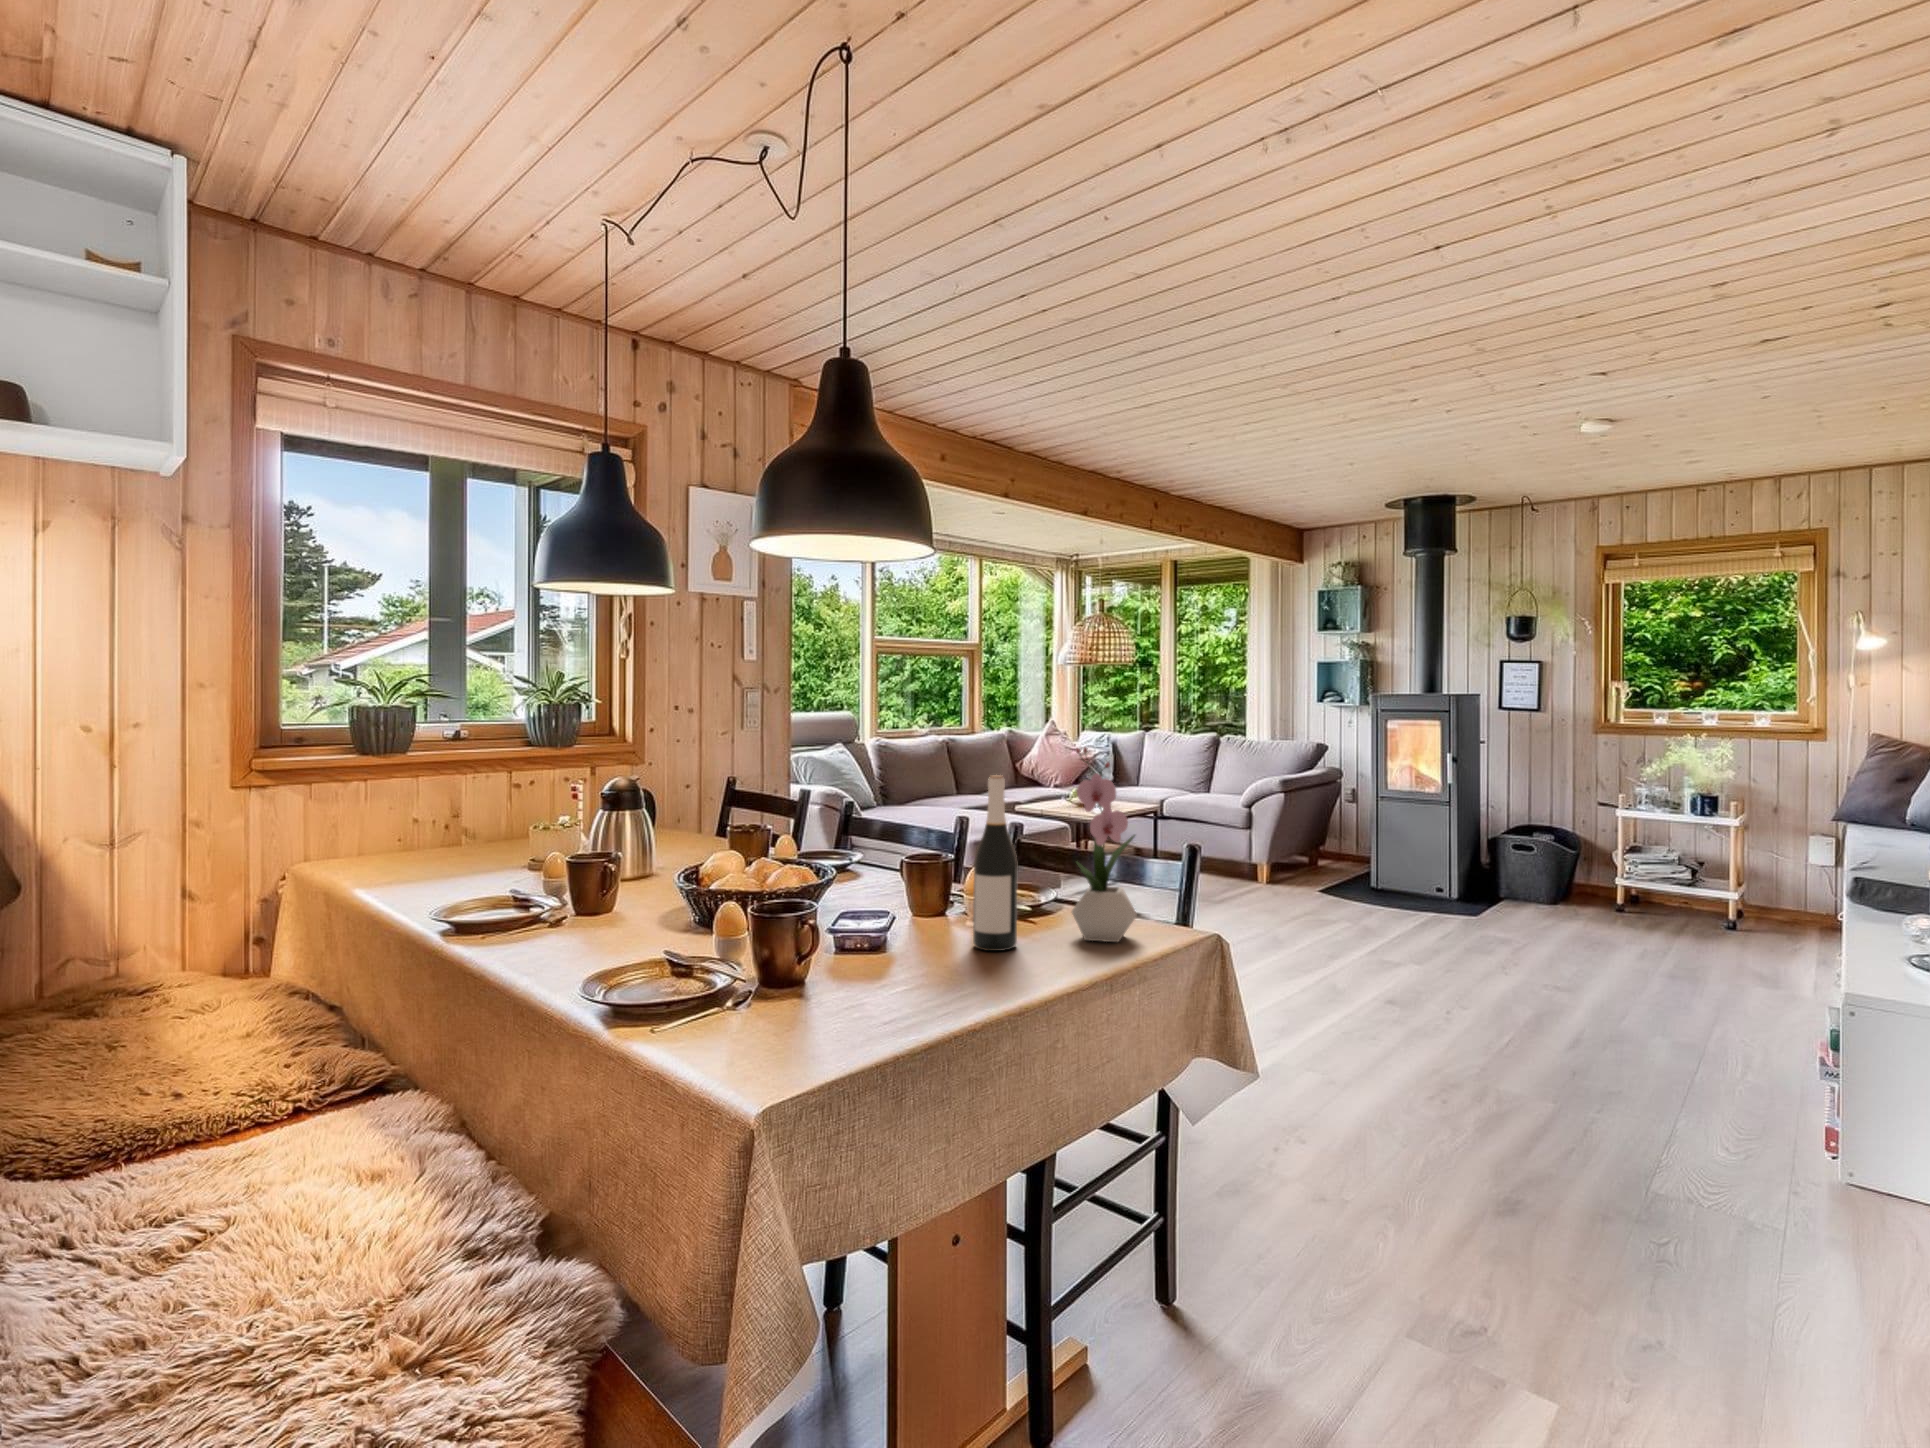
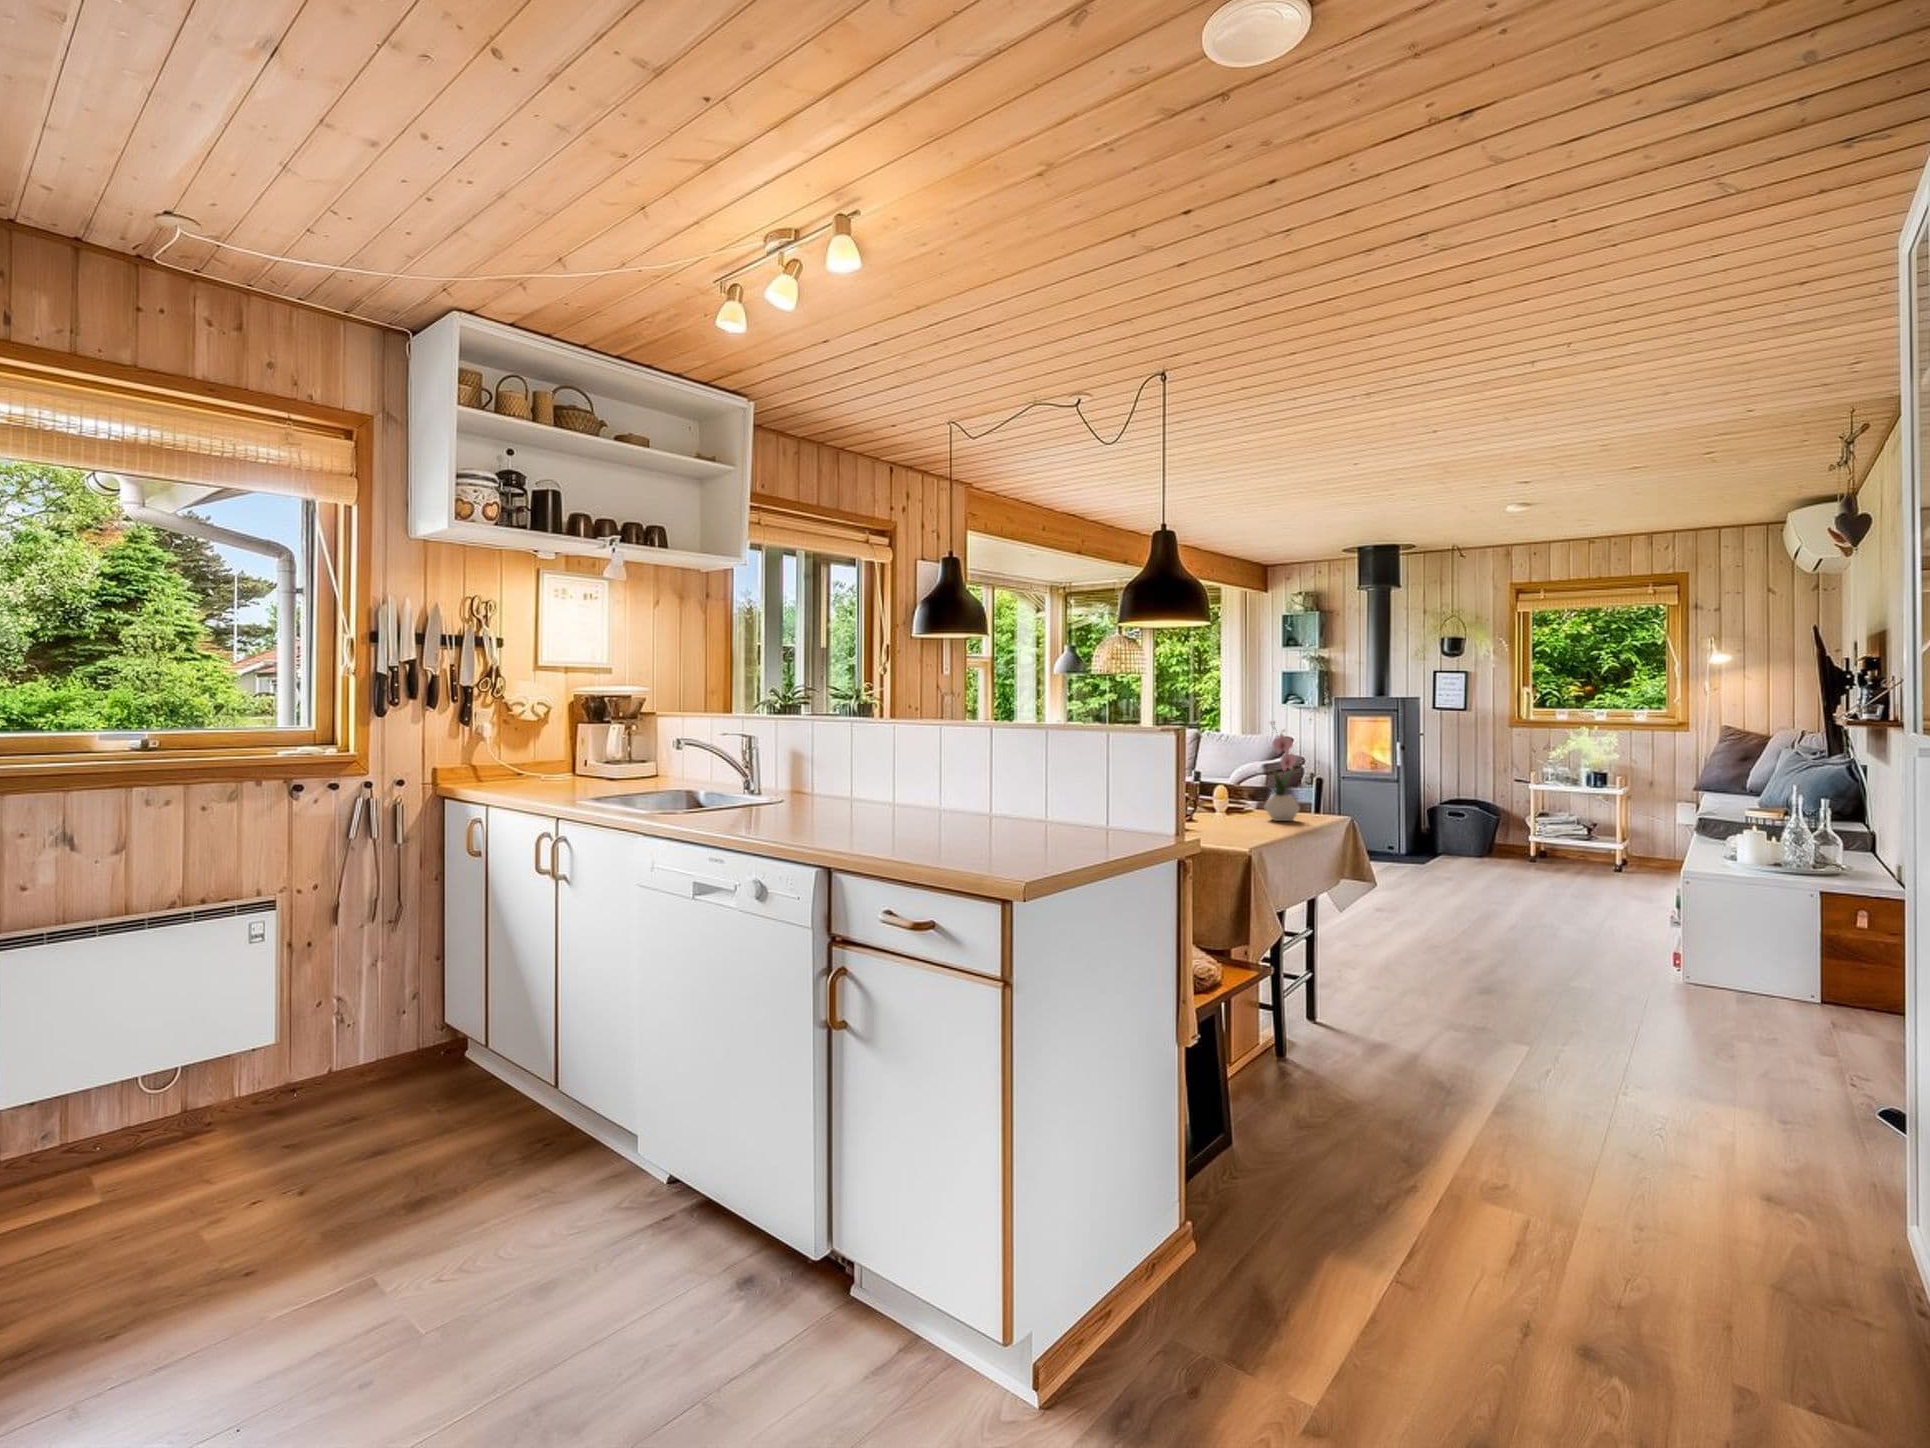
wine bottle: present [973,775,1017,951] -> none [1219,735,1243,824]

